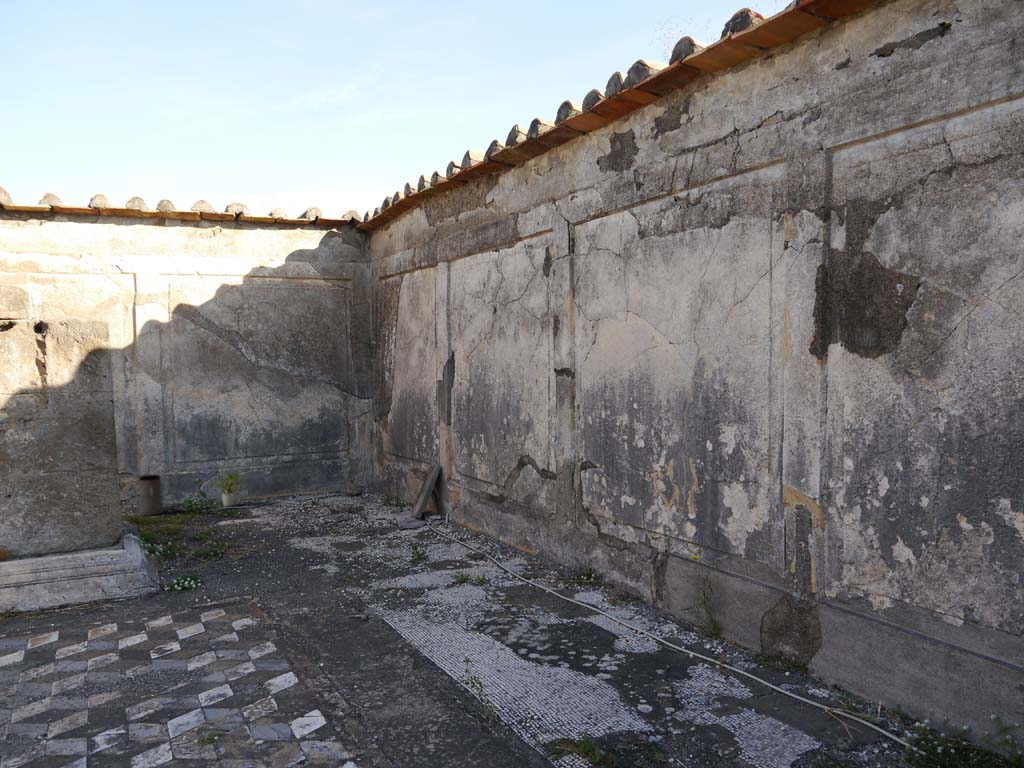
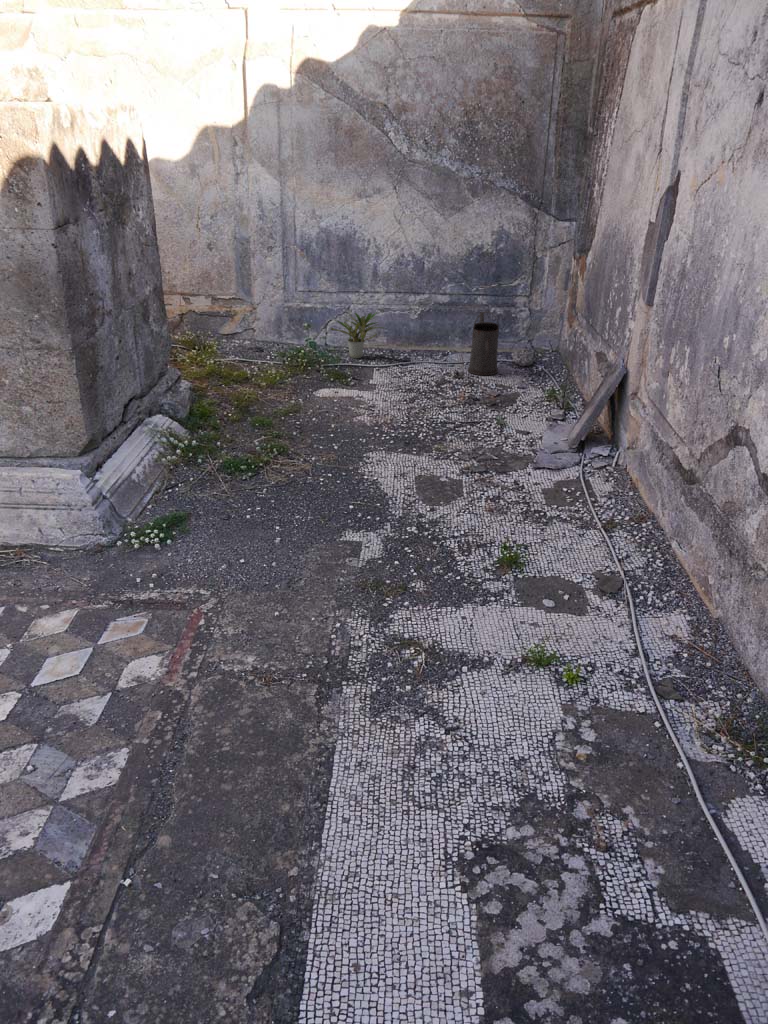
watering can: present [139,471,164,515] -> present [468,311,499,375]

